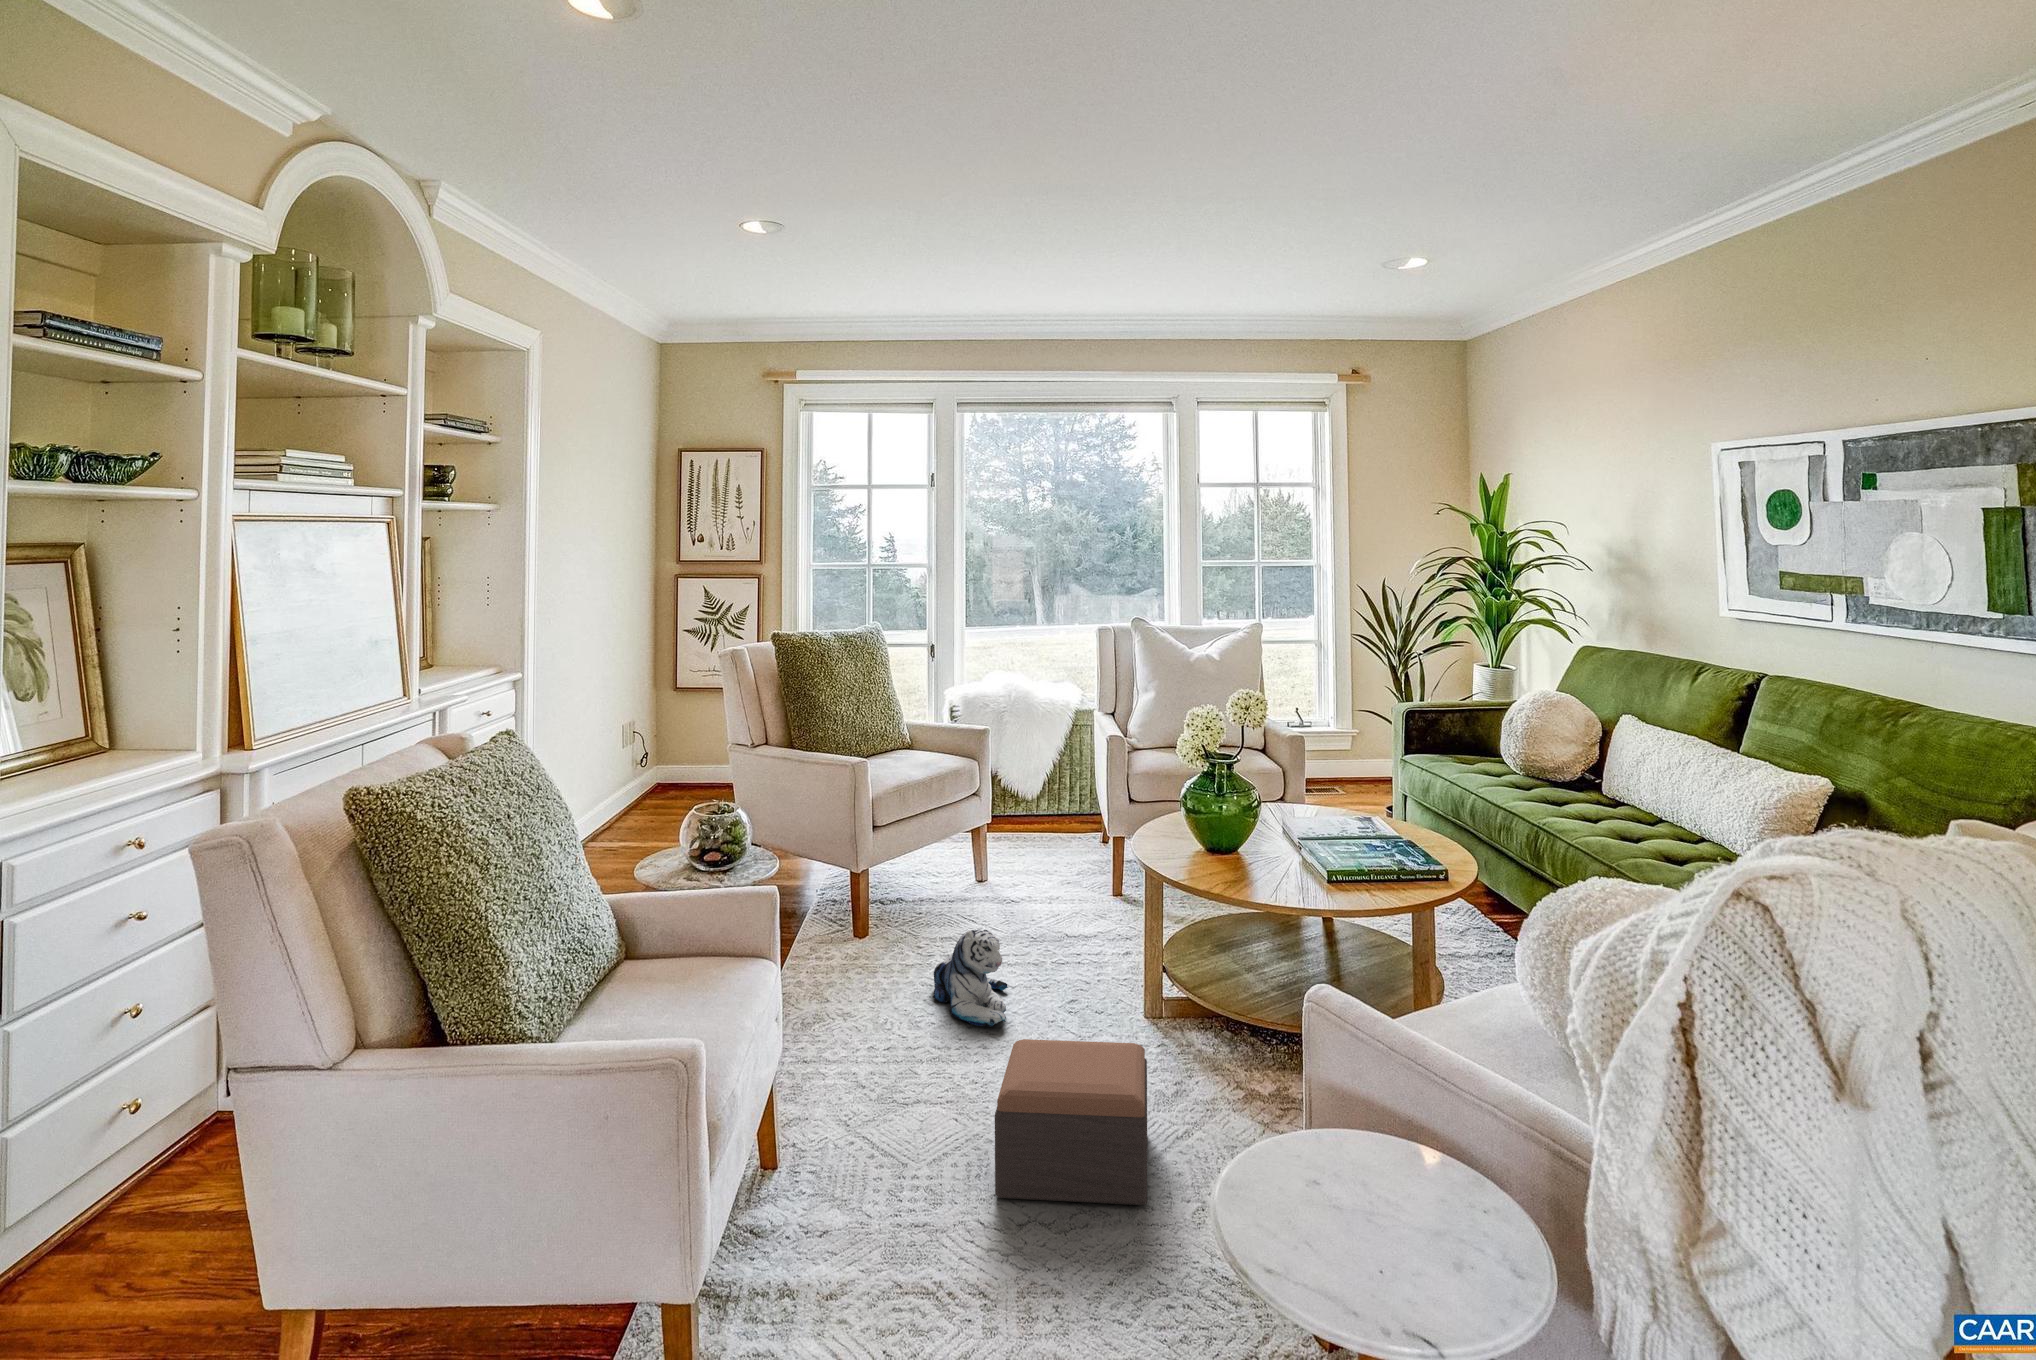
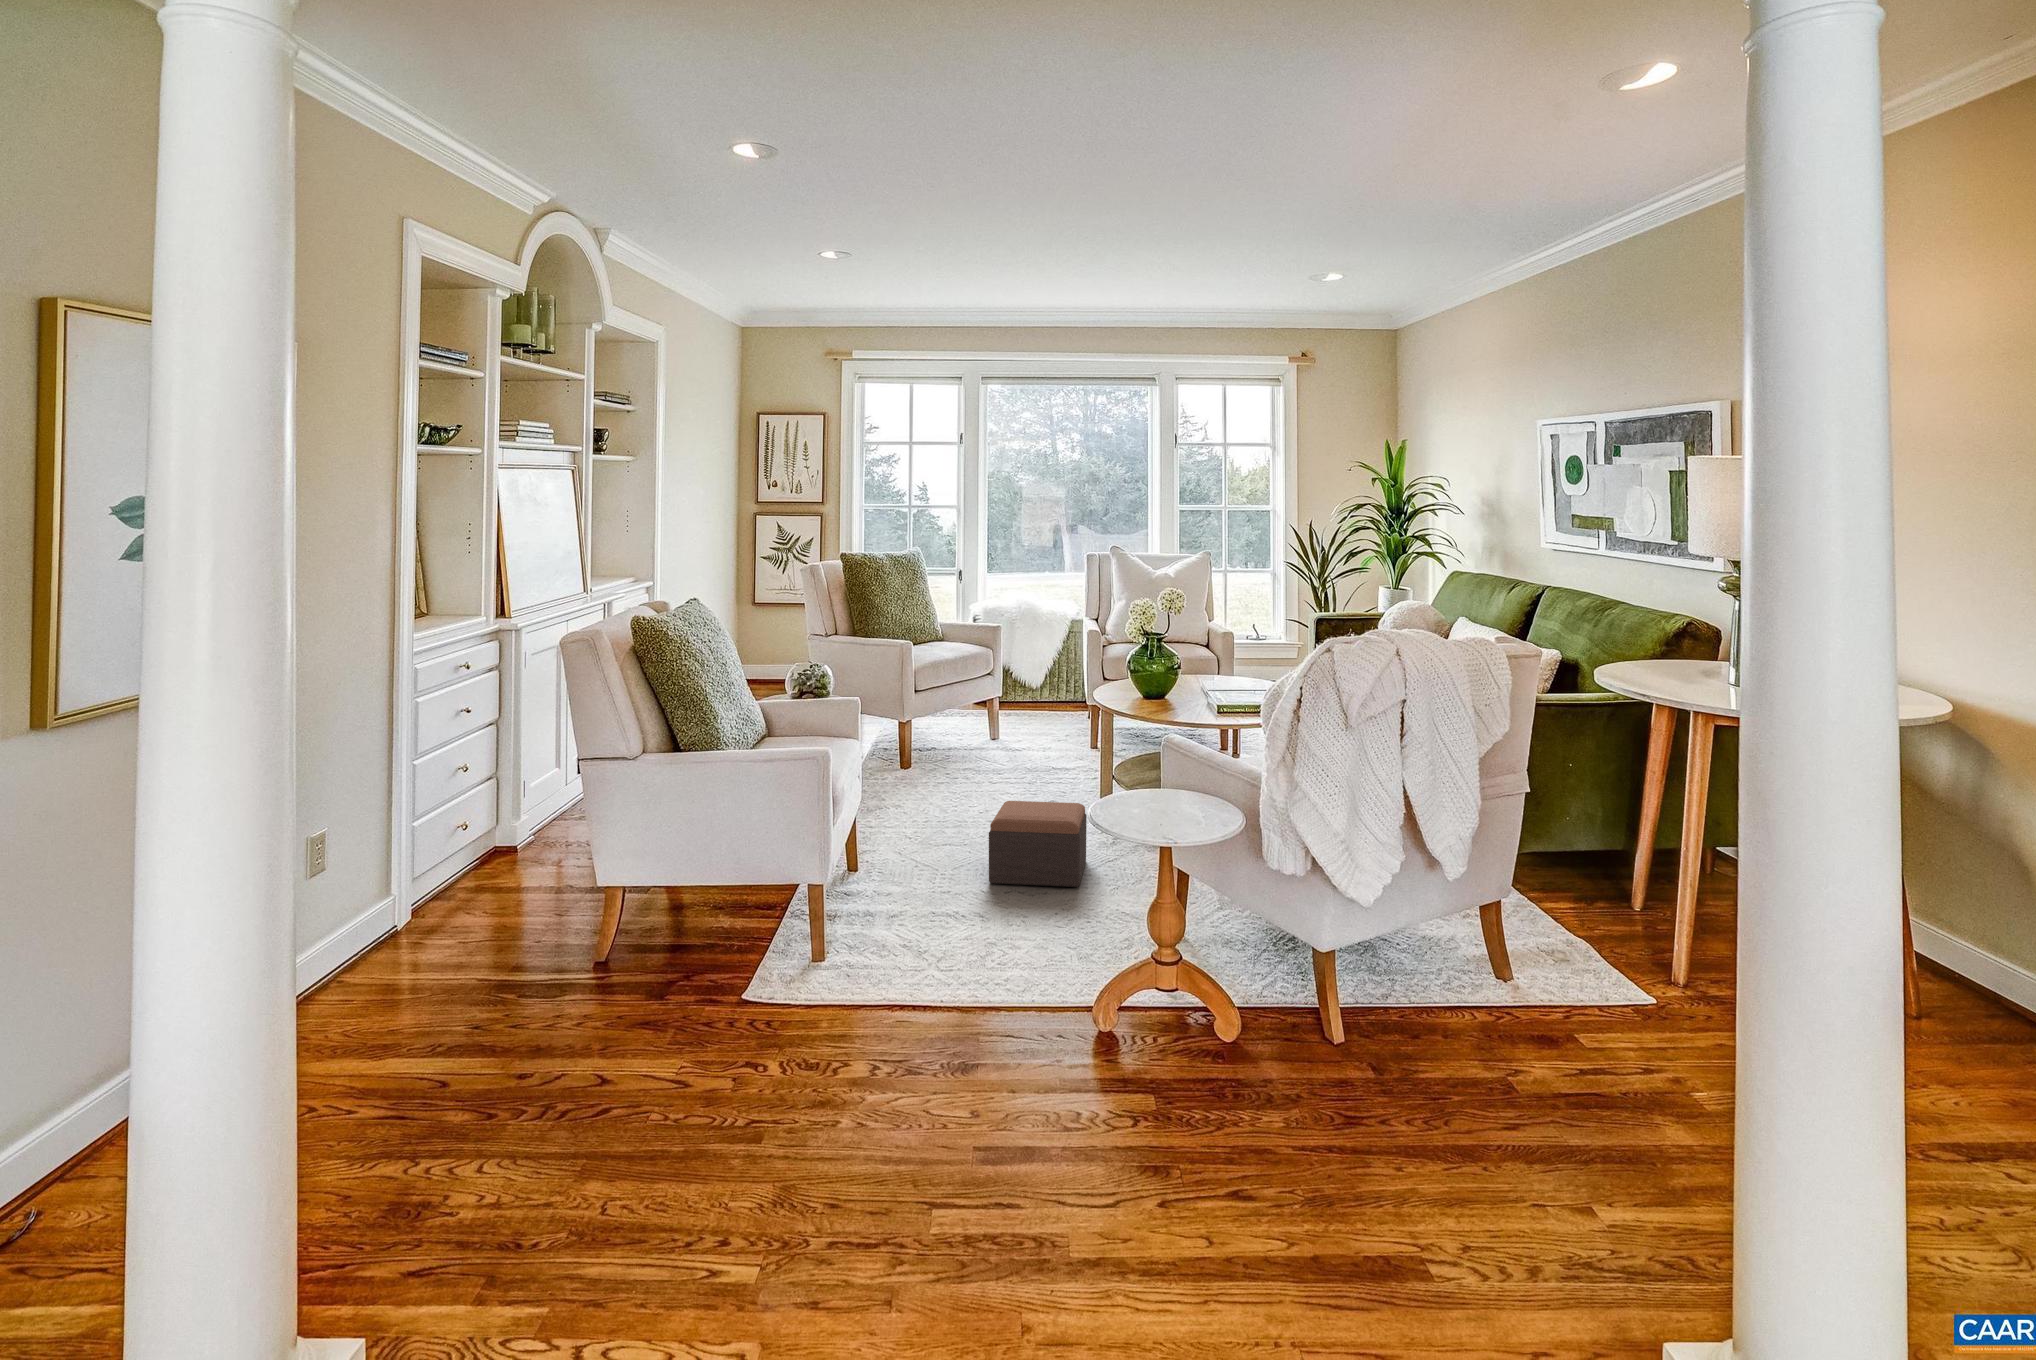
plush toy: present [933,930,1008,1027] -> none [954,752,1006,813]

